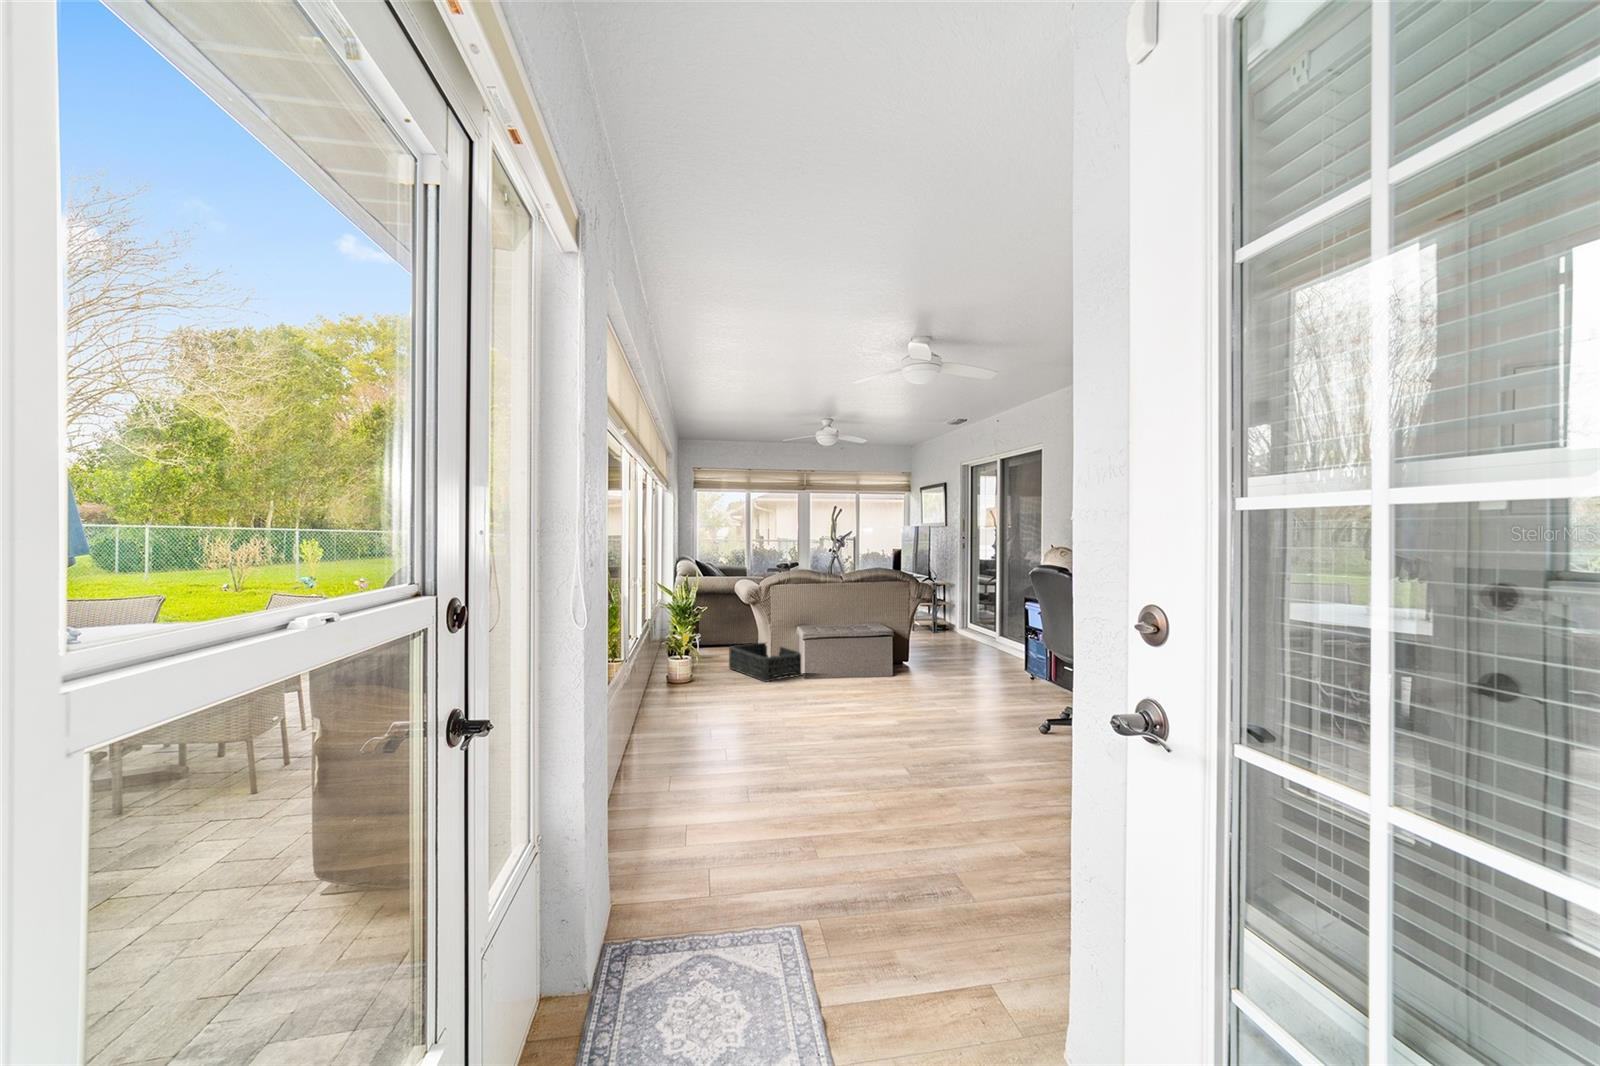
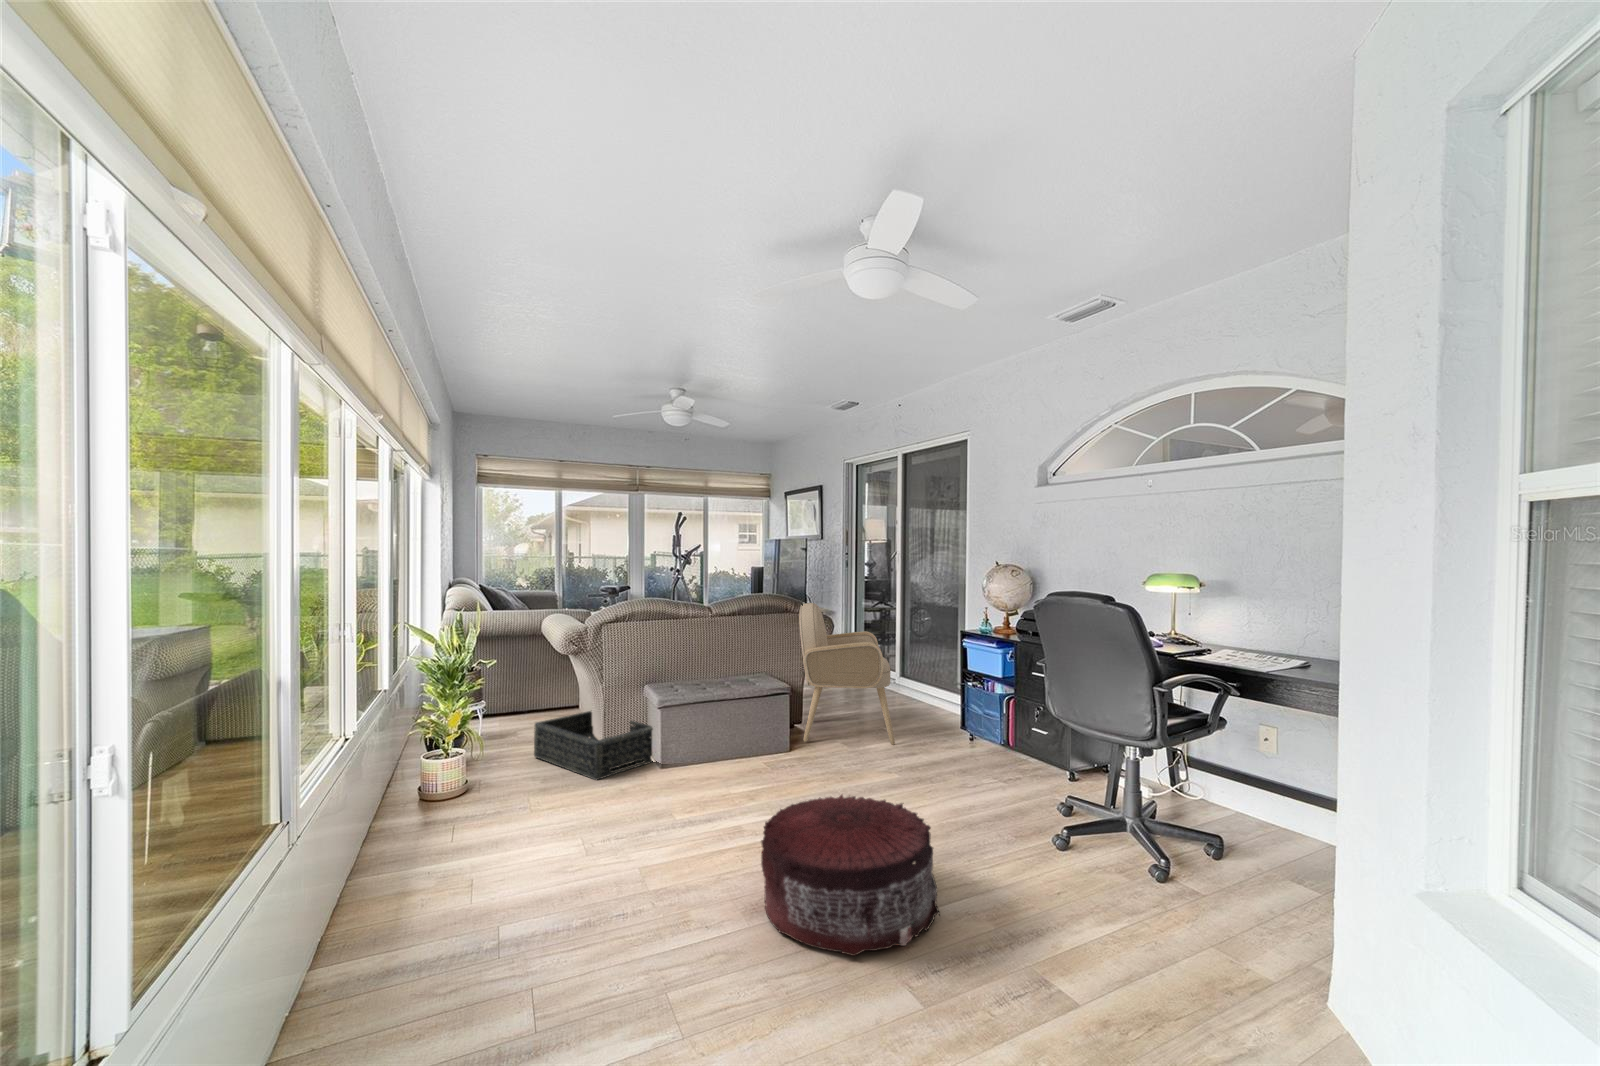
armchair: none [904,574,977,678] -> present [799,603,895,745]
pouf: none [844,686,946,762] -> present [761,795,940,956]

